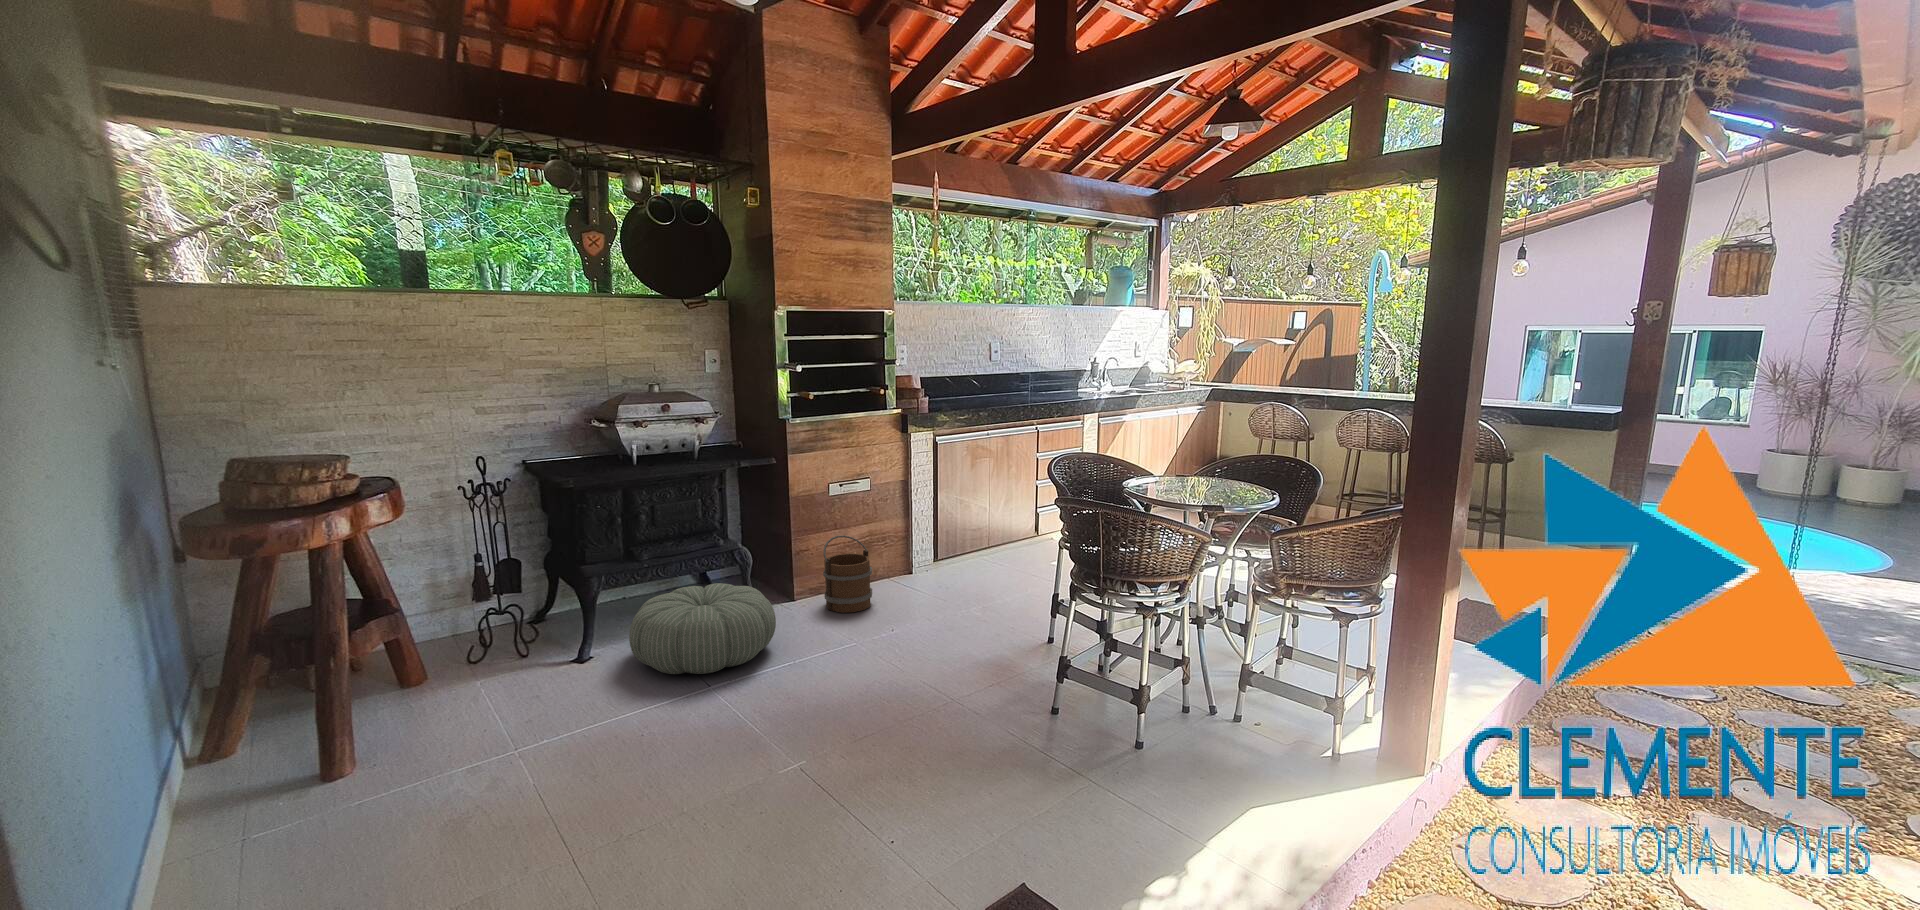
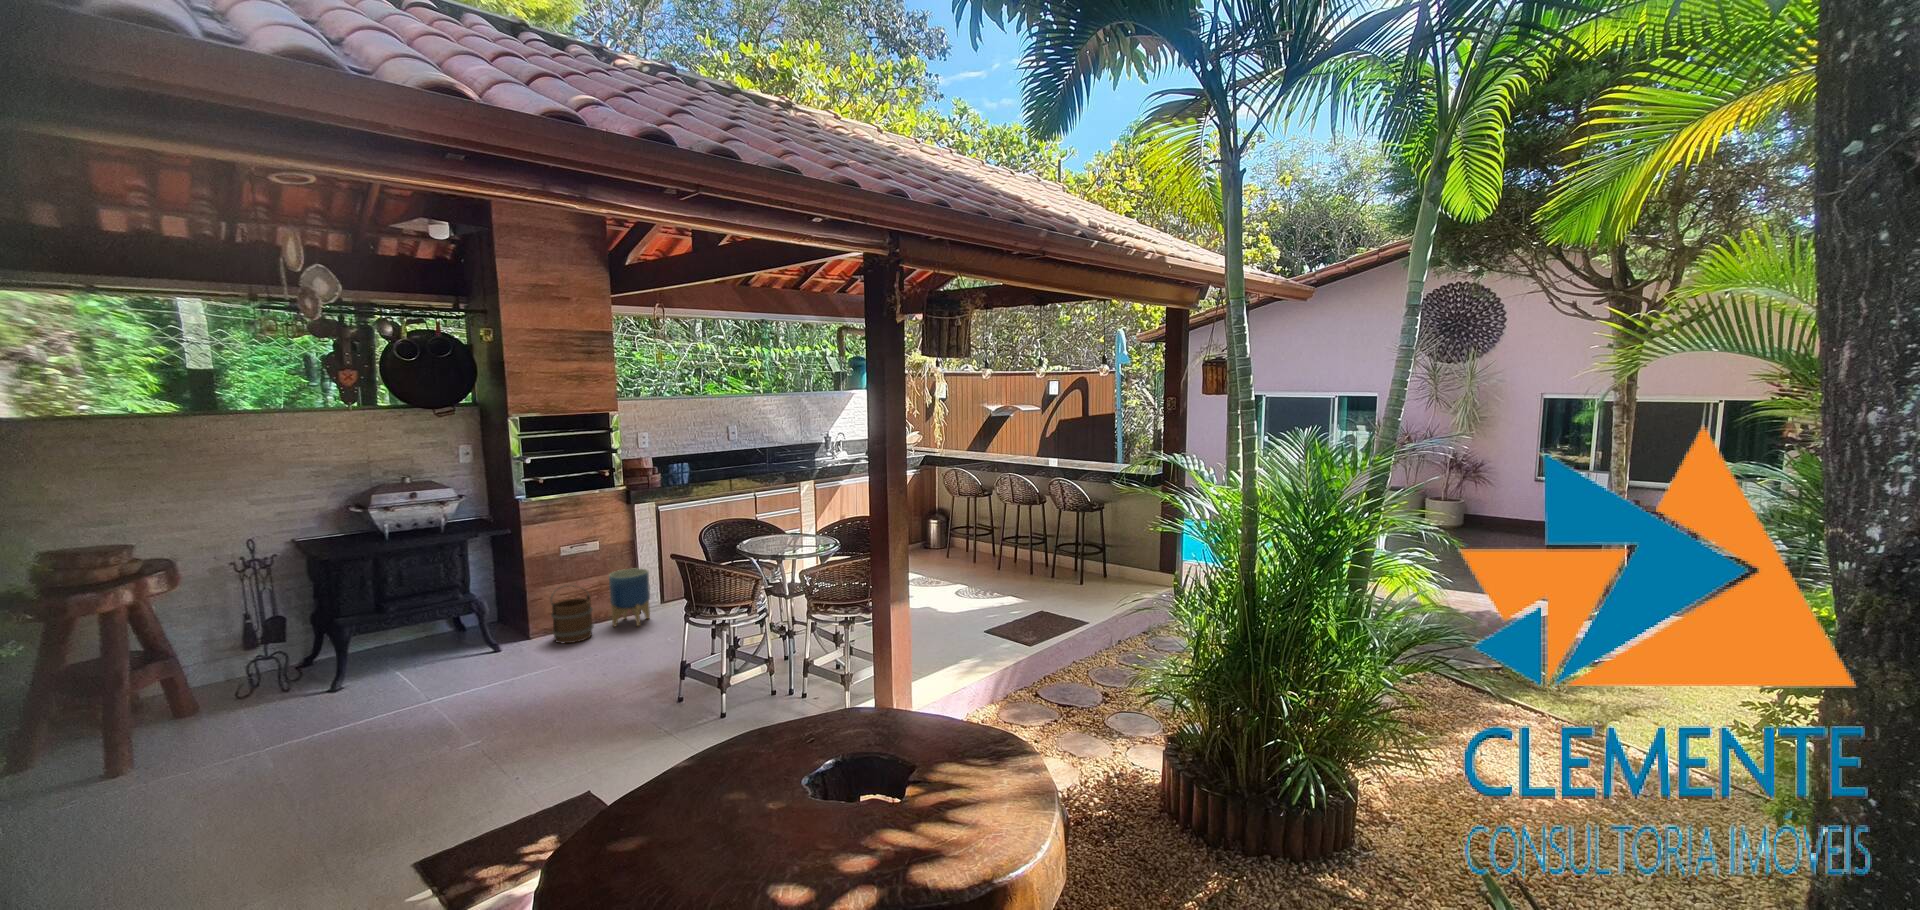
planter: none [886,518,934,594] -> present [609,568,650,627]
pouf: present [629,583,776,674] -> none [372,626,498,693]

